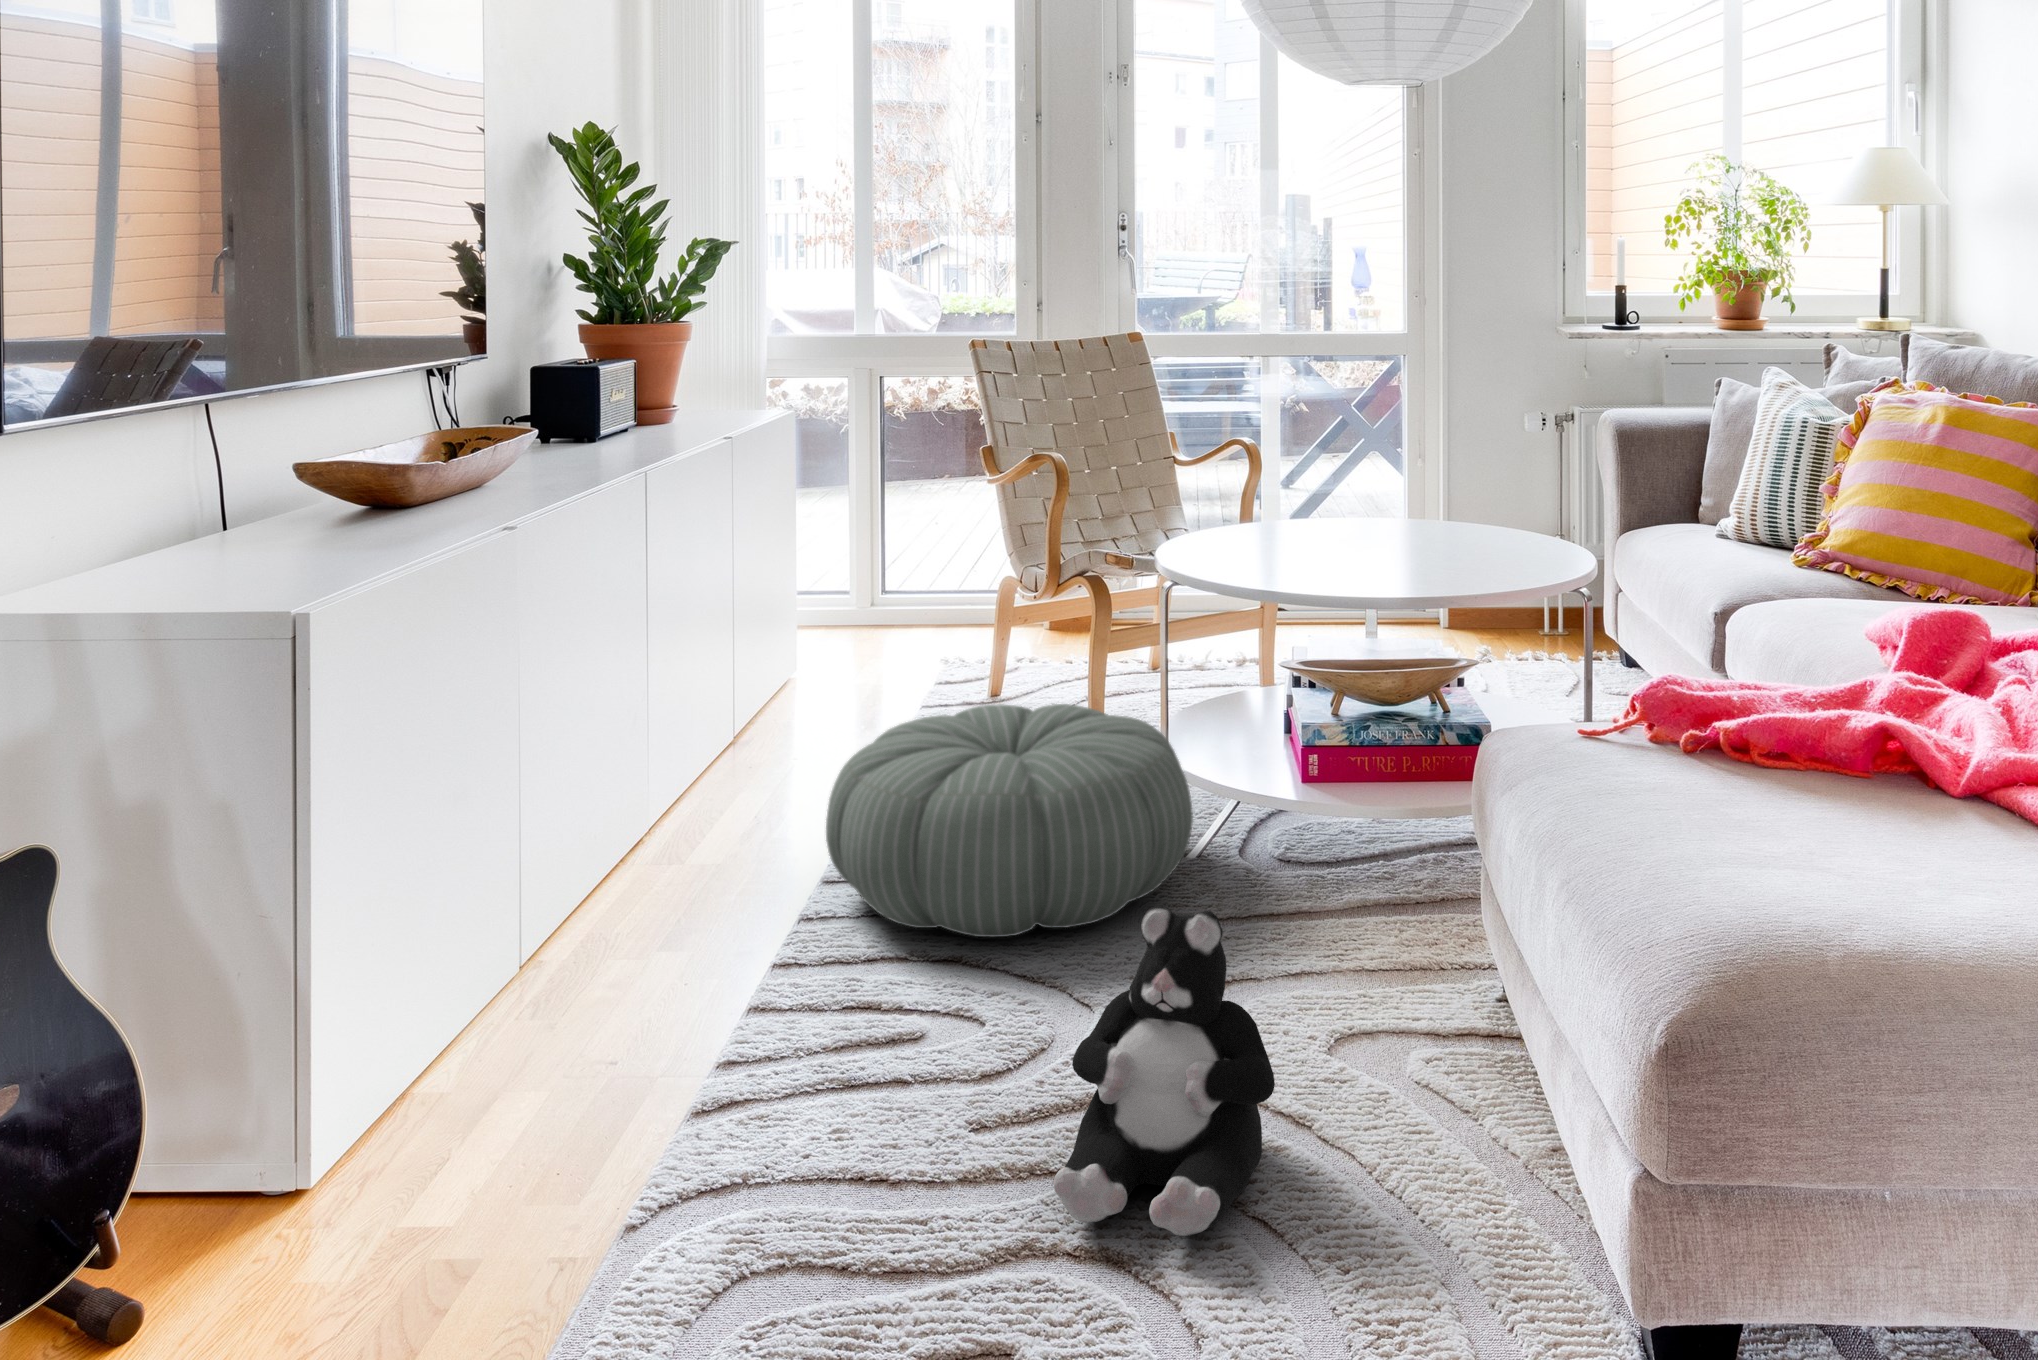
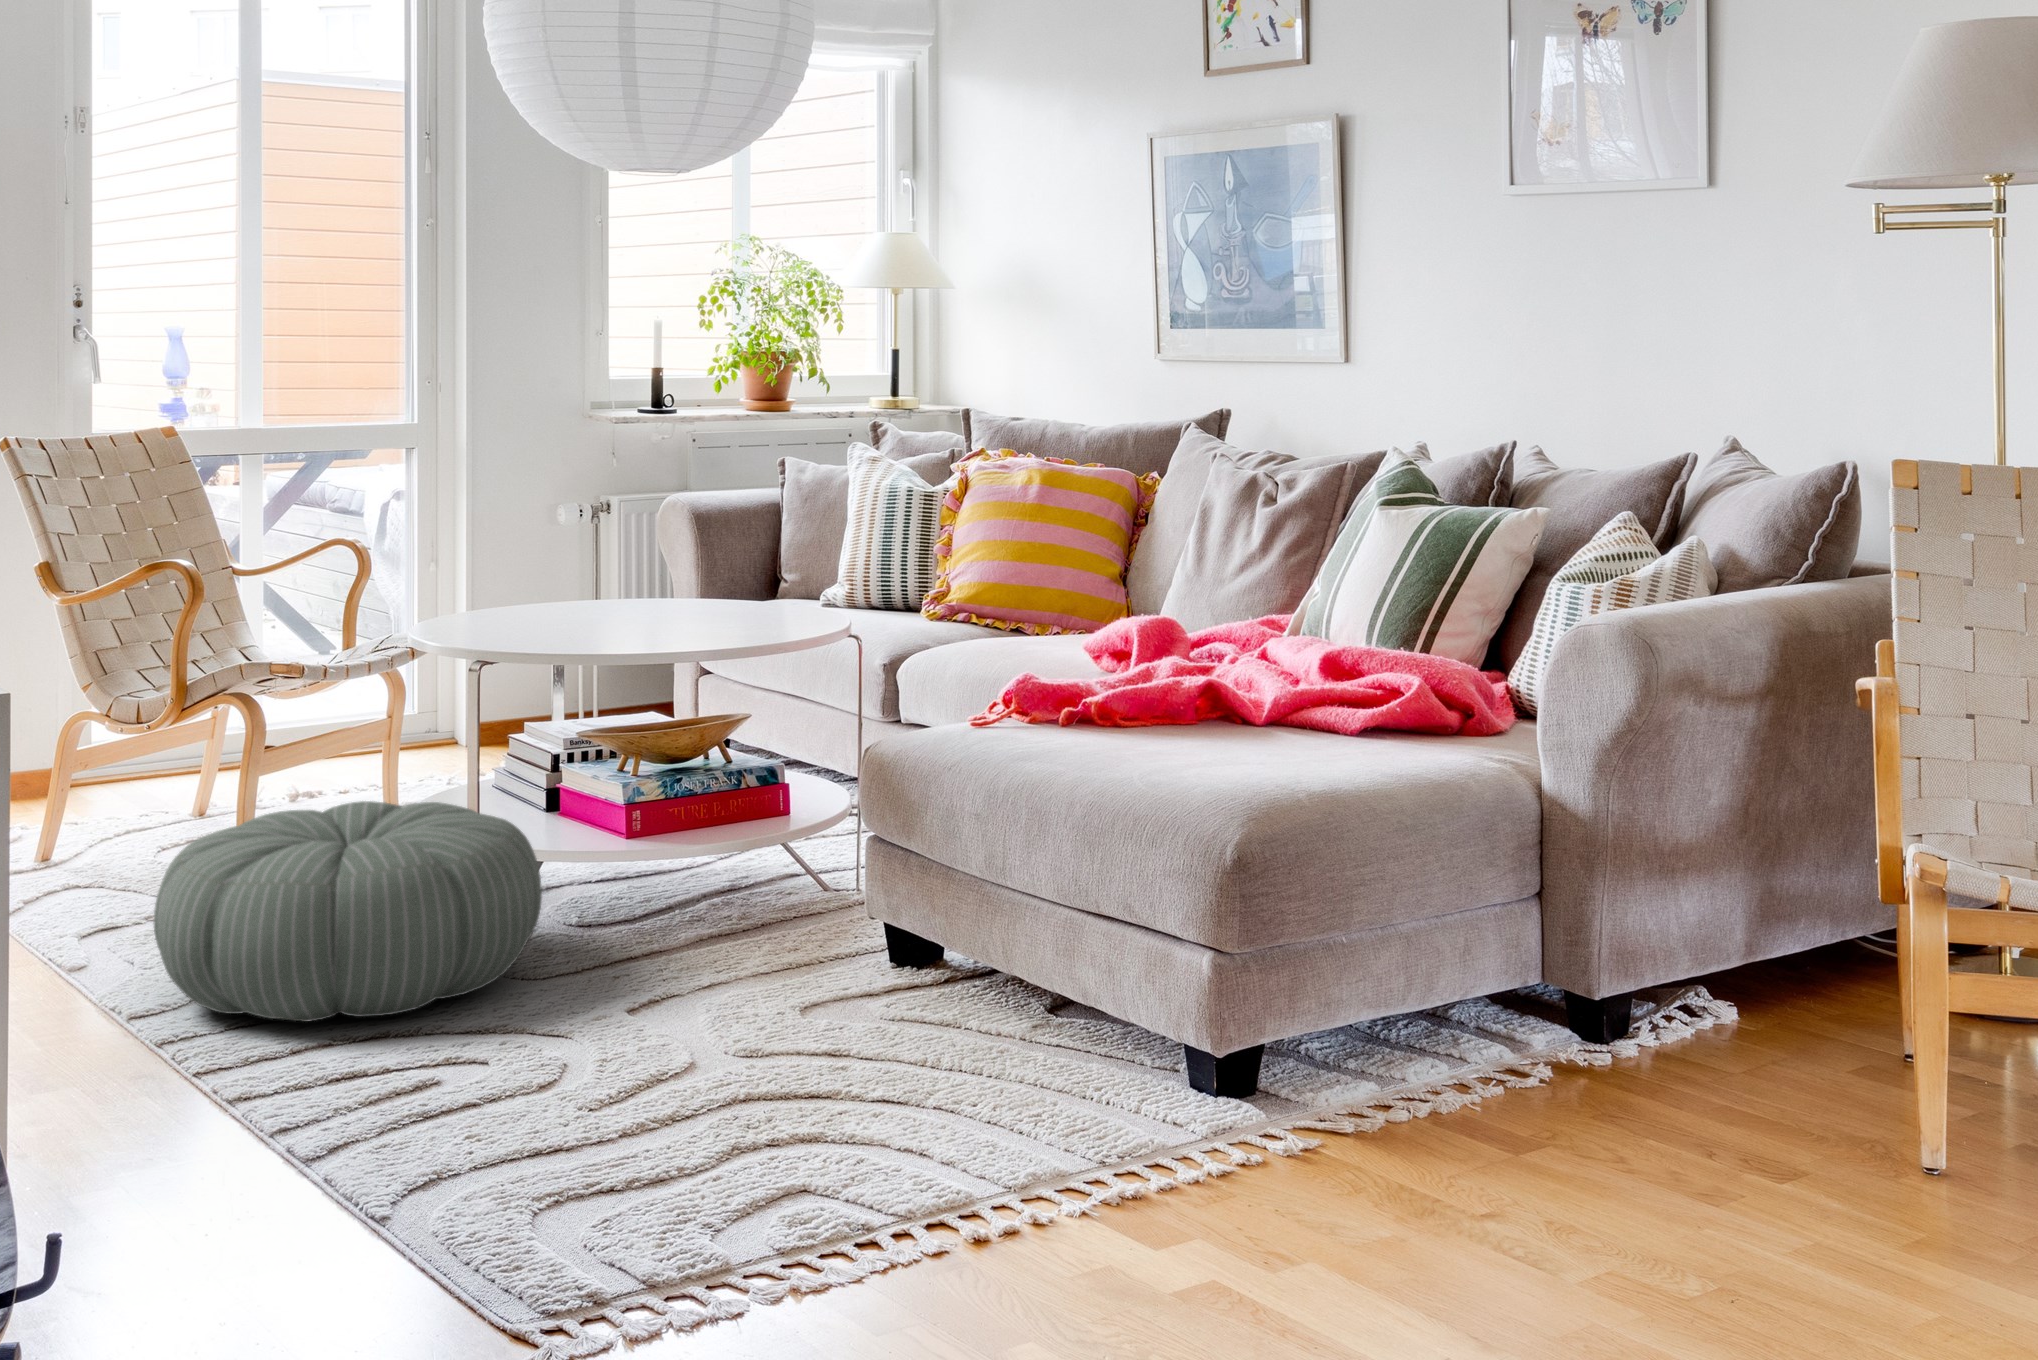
plush toy: present [1054,906,1275,1237] -> none [680,877,865,1126]

